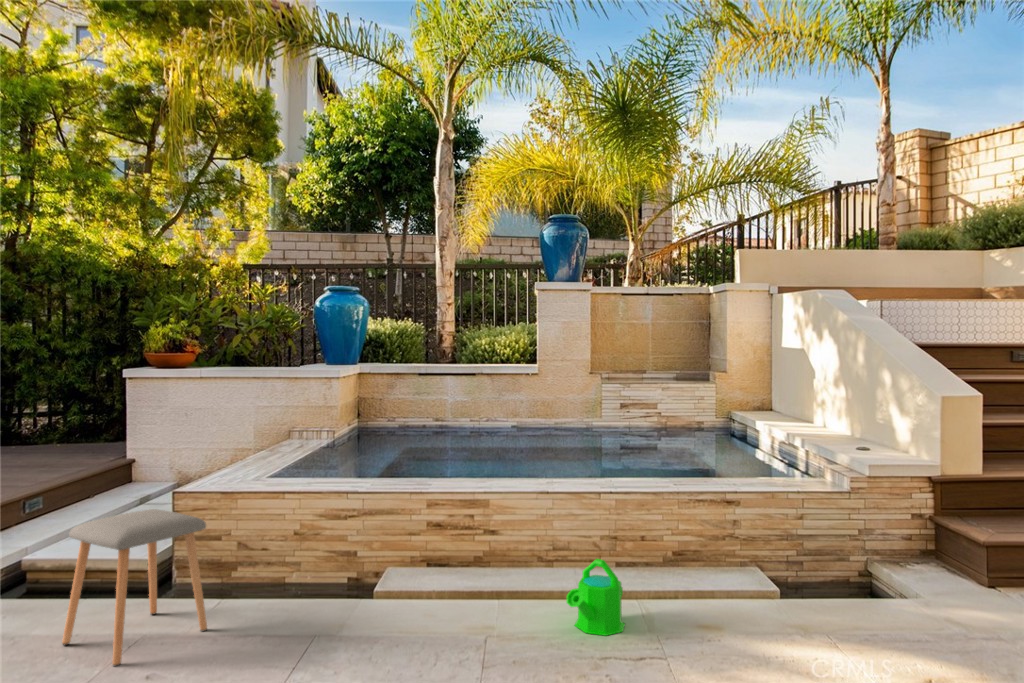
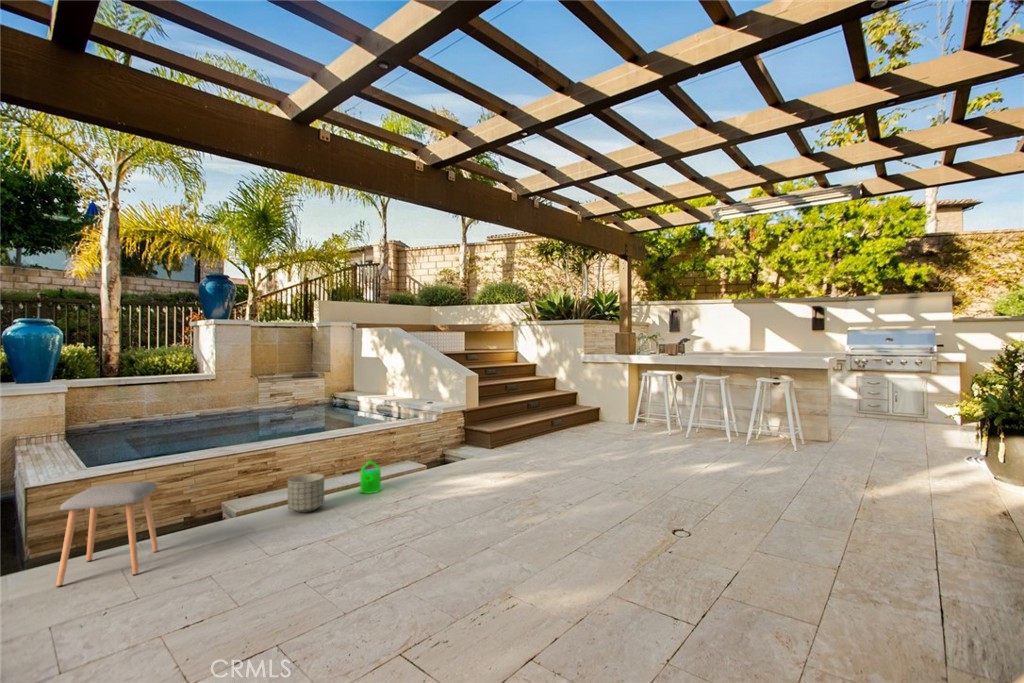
planter: none [412,556,479,637] -> present [288,474,324,513]

